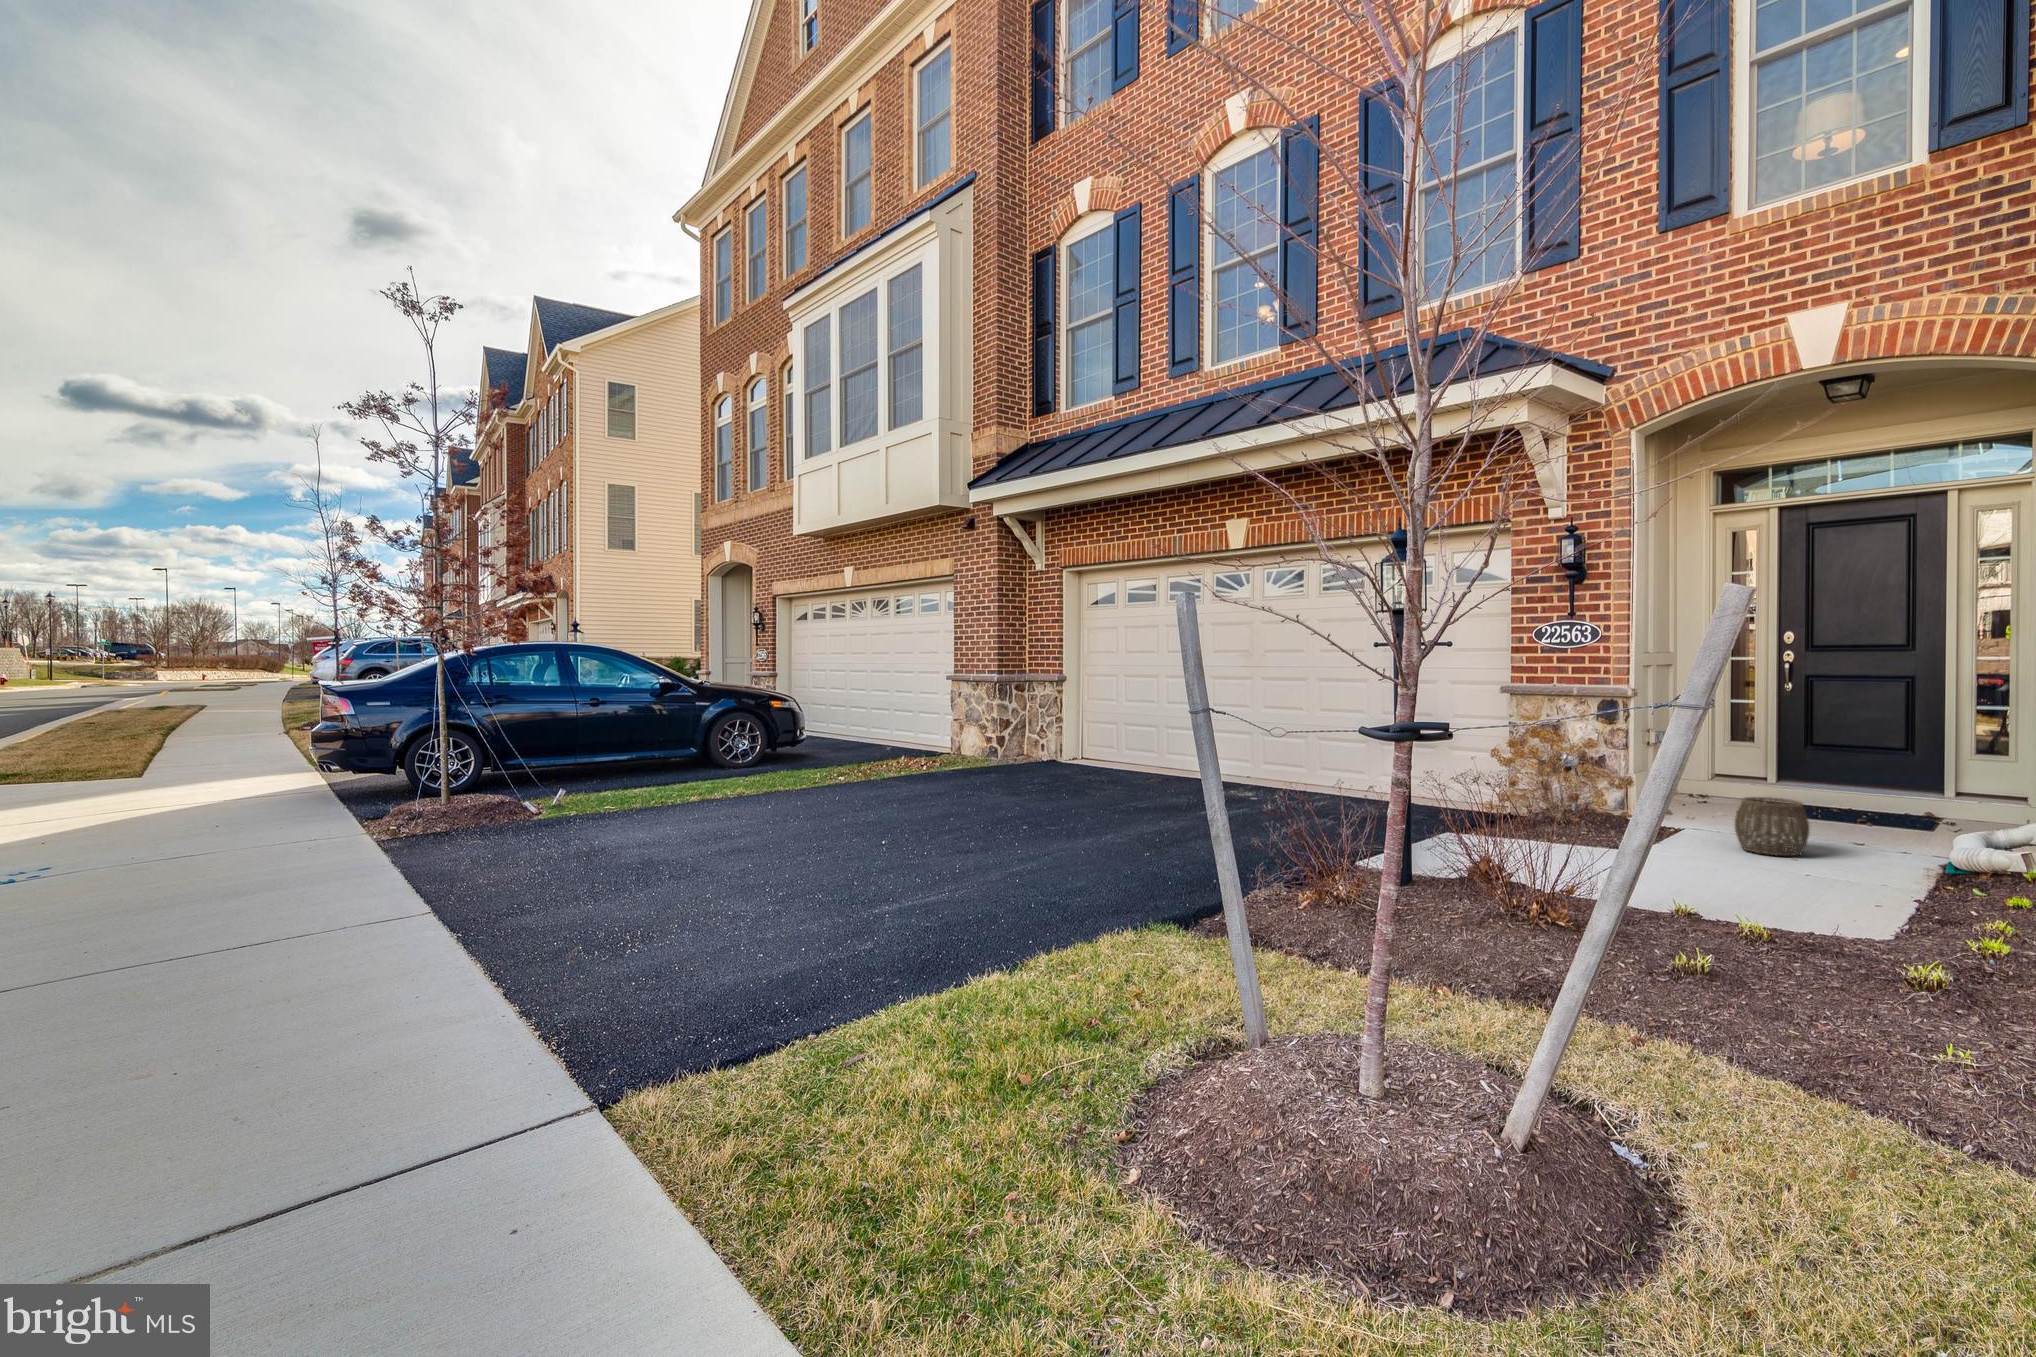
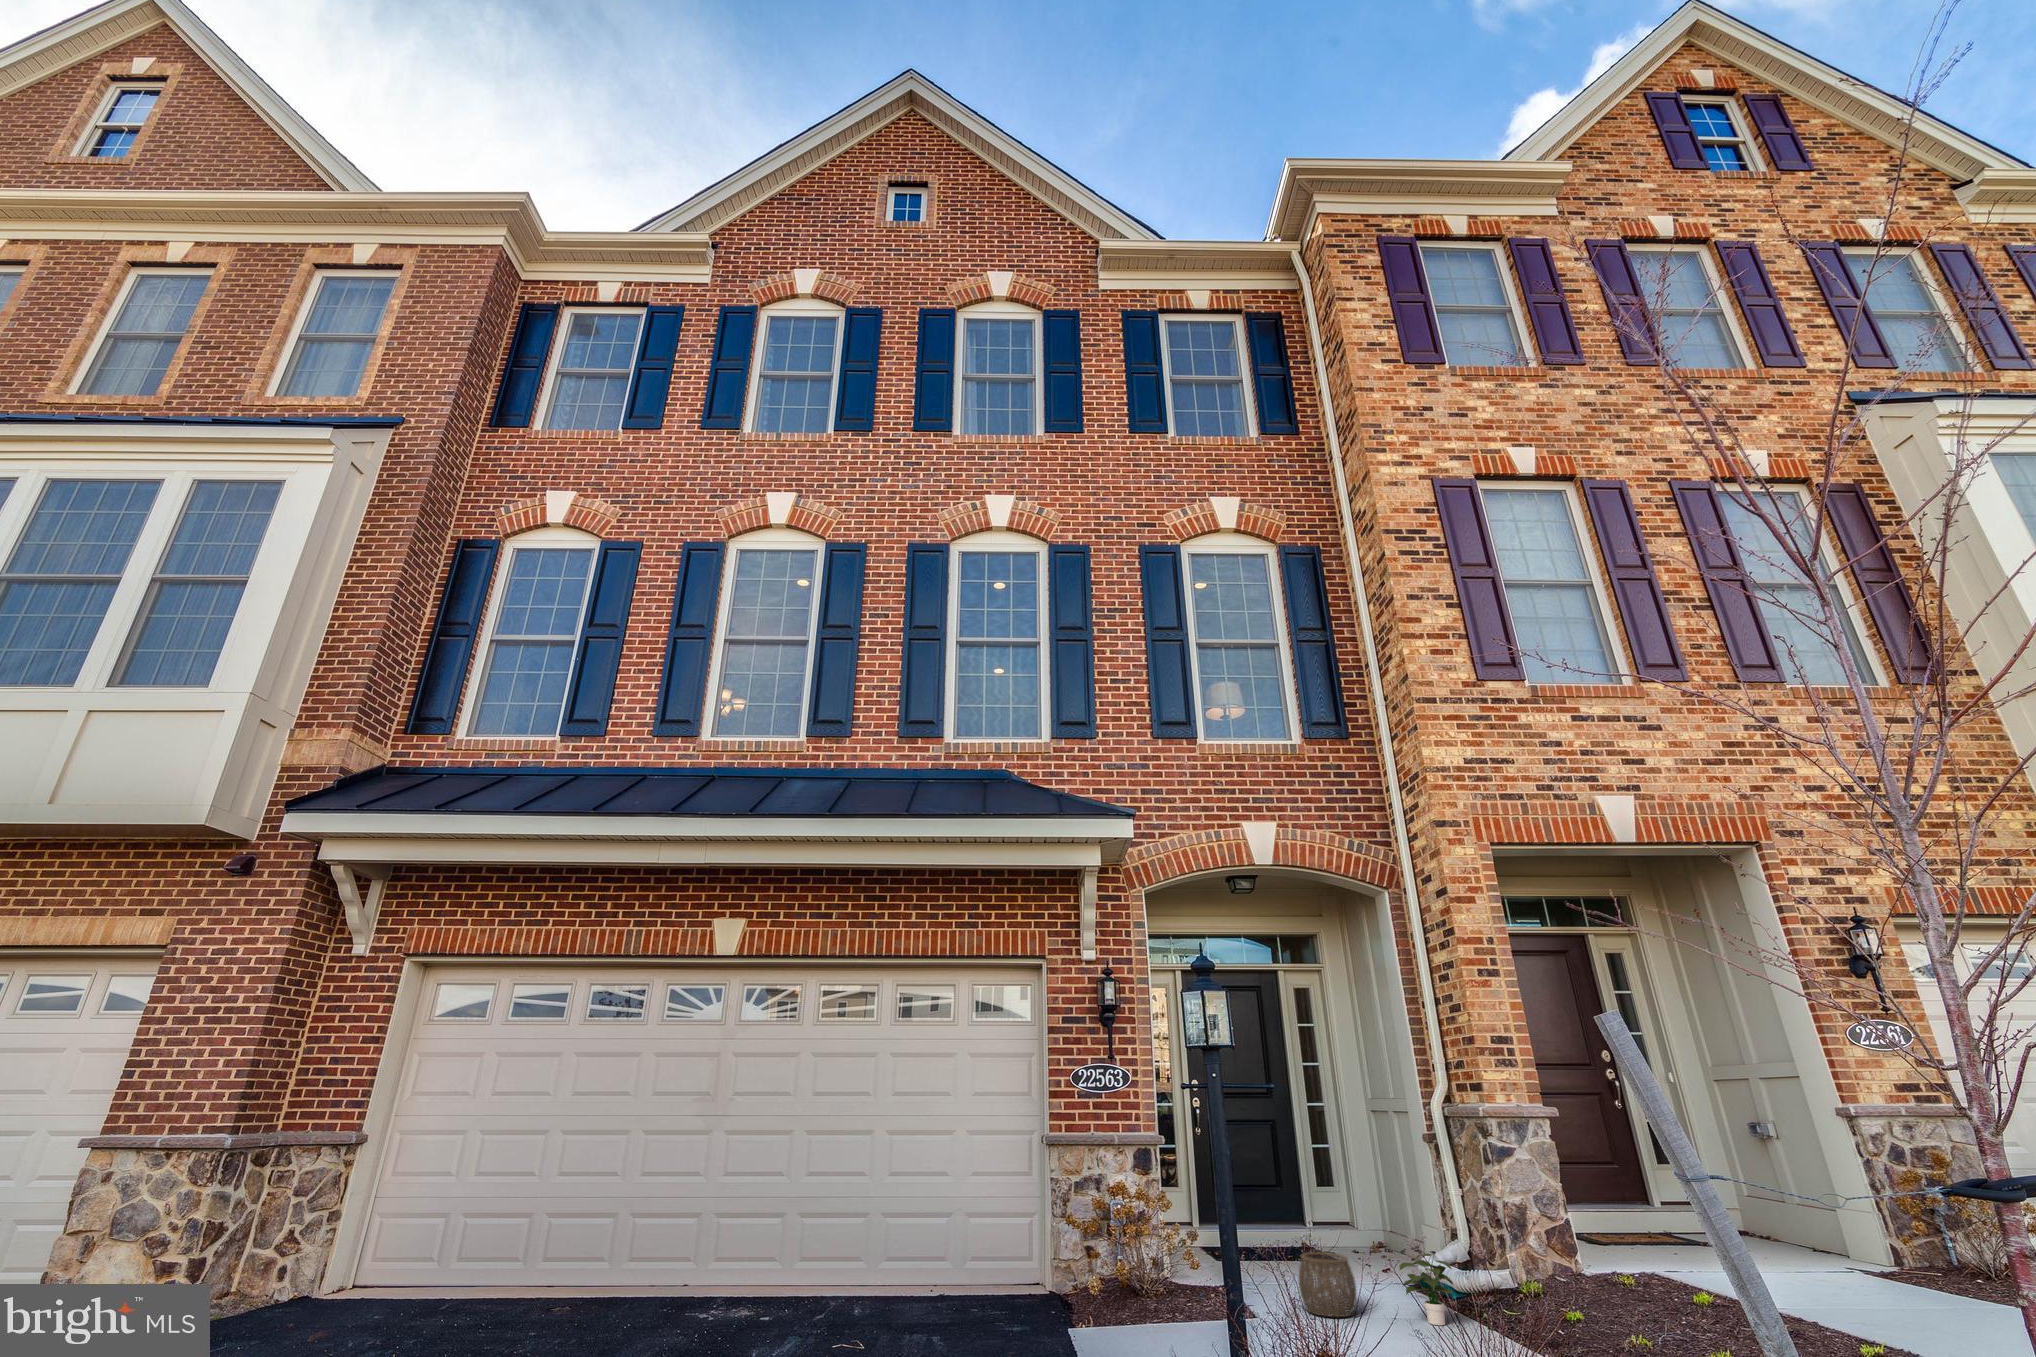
potted plant: none [1851,809,1940,878] -> present [1399,1254,1453,1326]

